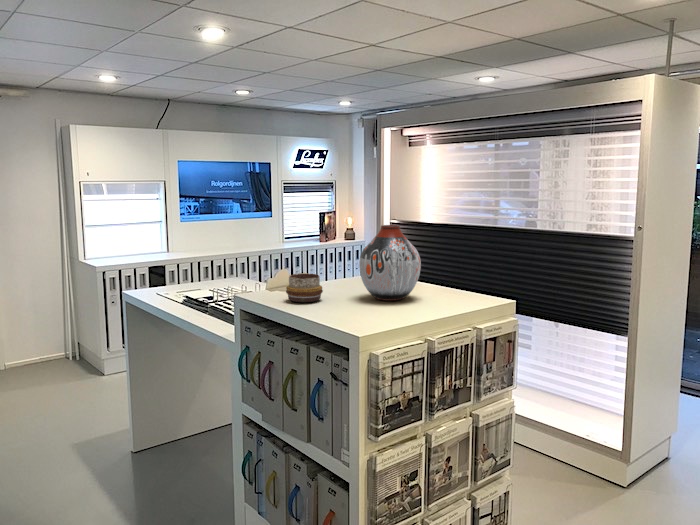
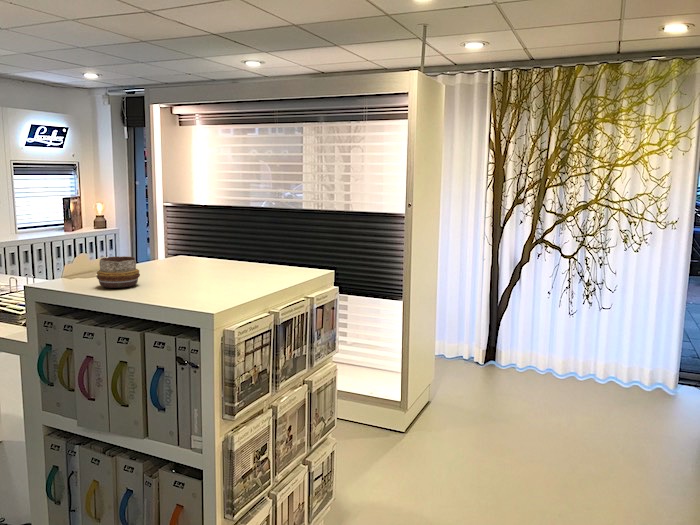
vase: present [359,225,421,301] -> none [179,202,243,280]

